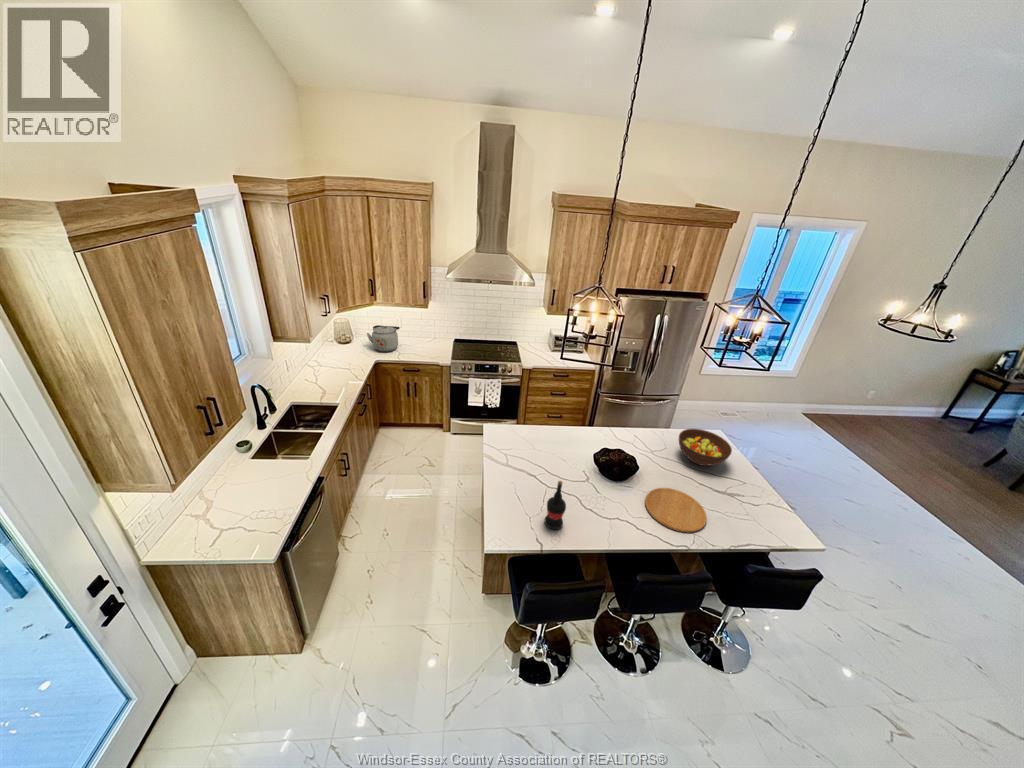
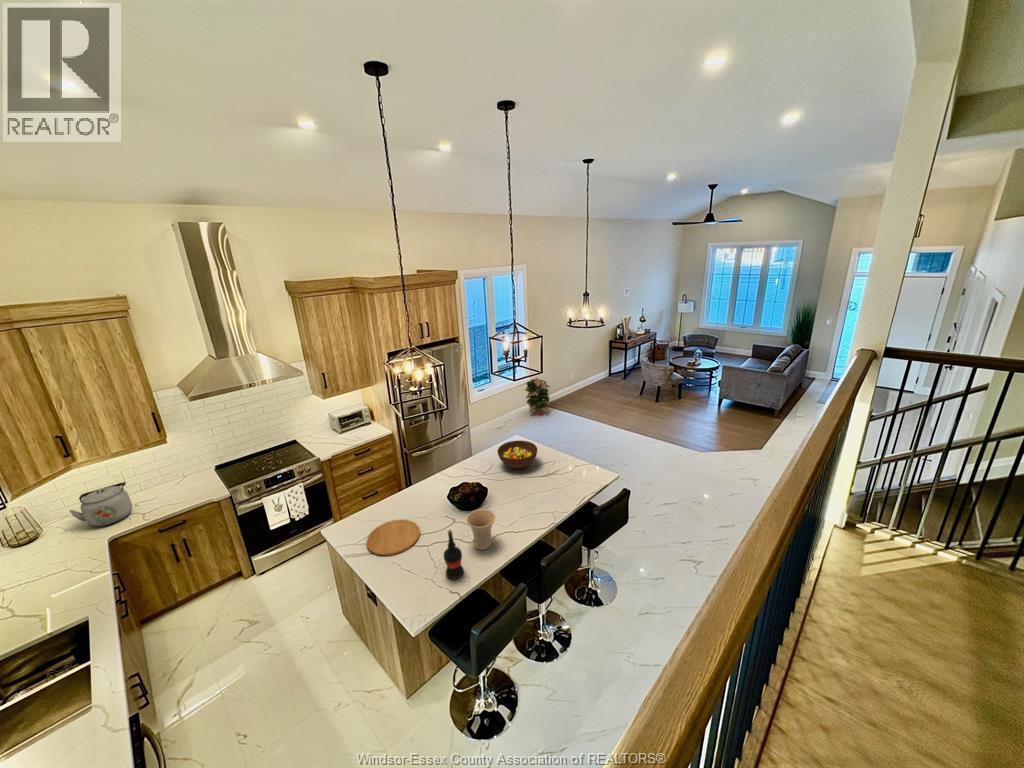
decorative plant: none [771,376,818,423] -> present [525,378,550,415]
vase: none [589,477,622,522] -> present [466,509,495,550]
cutting board: present [645,488,707,532] -> present [367,519,420,555]

